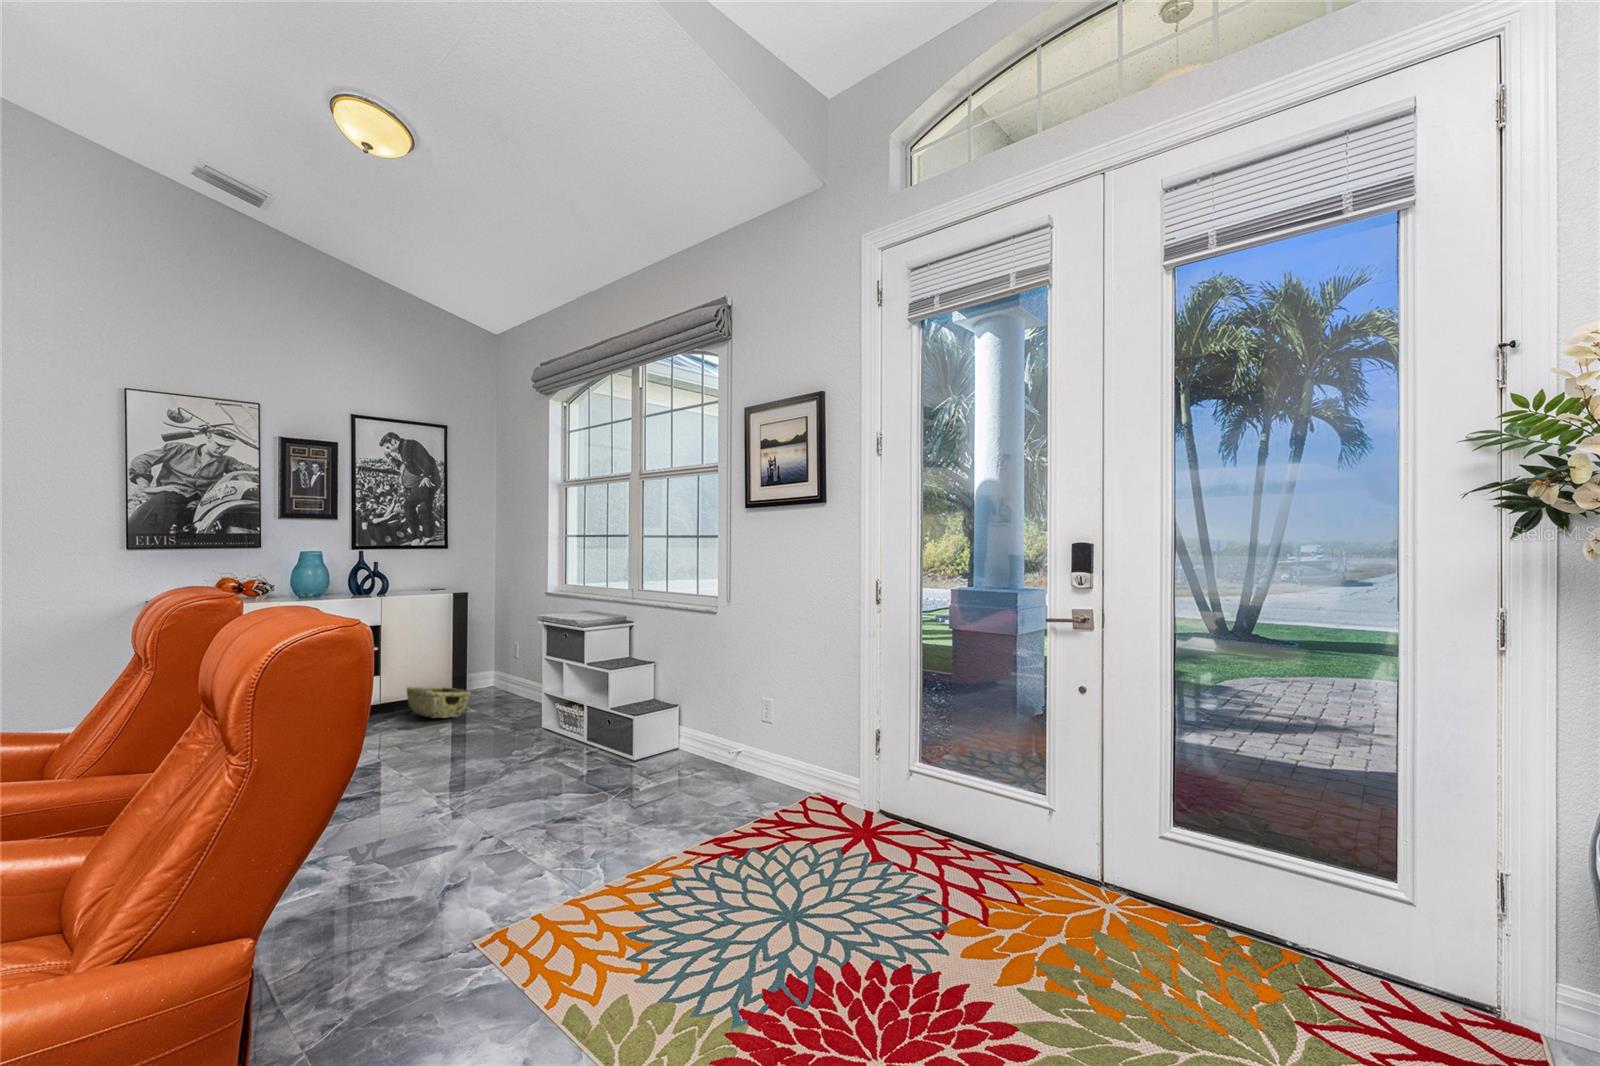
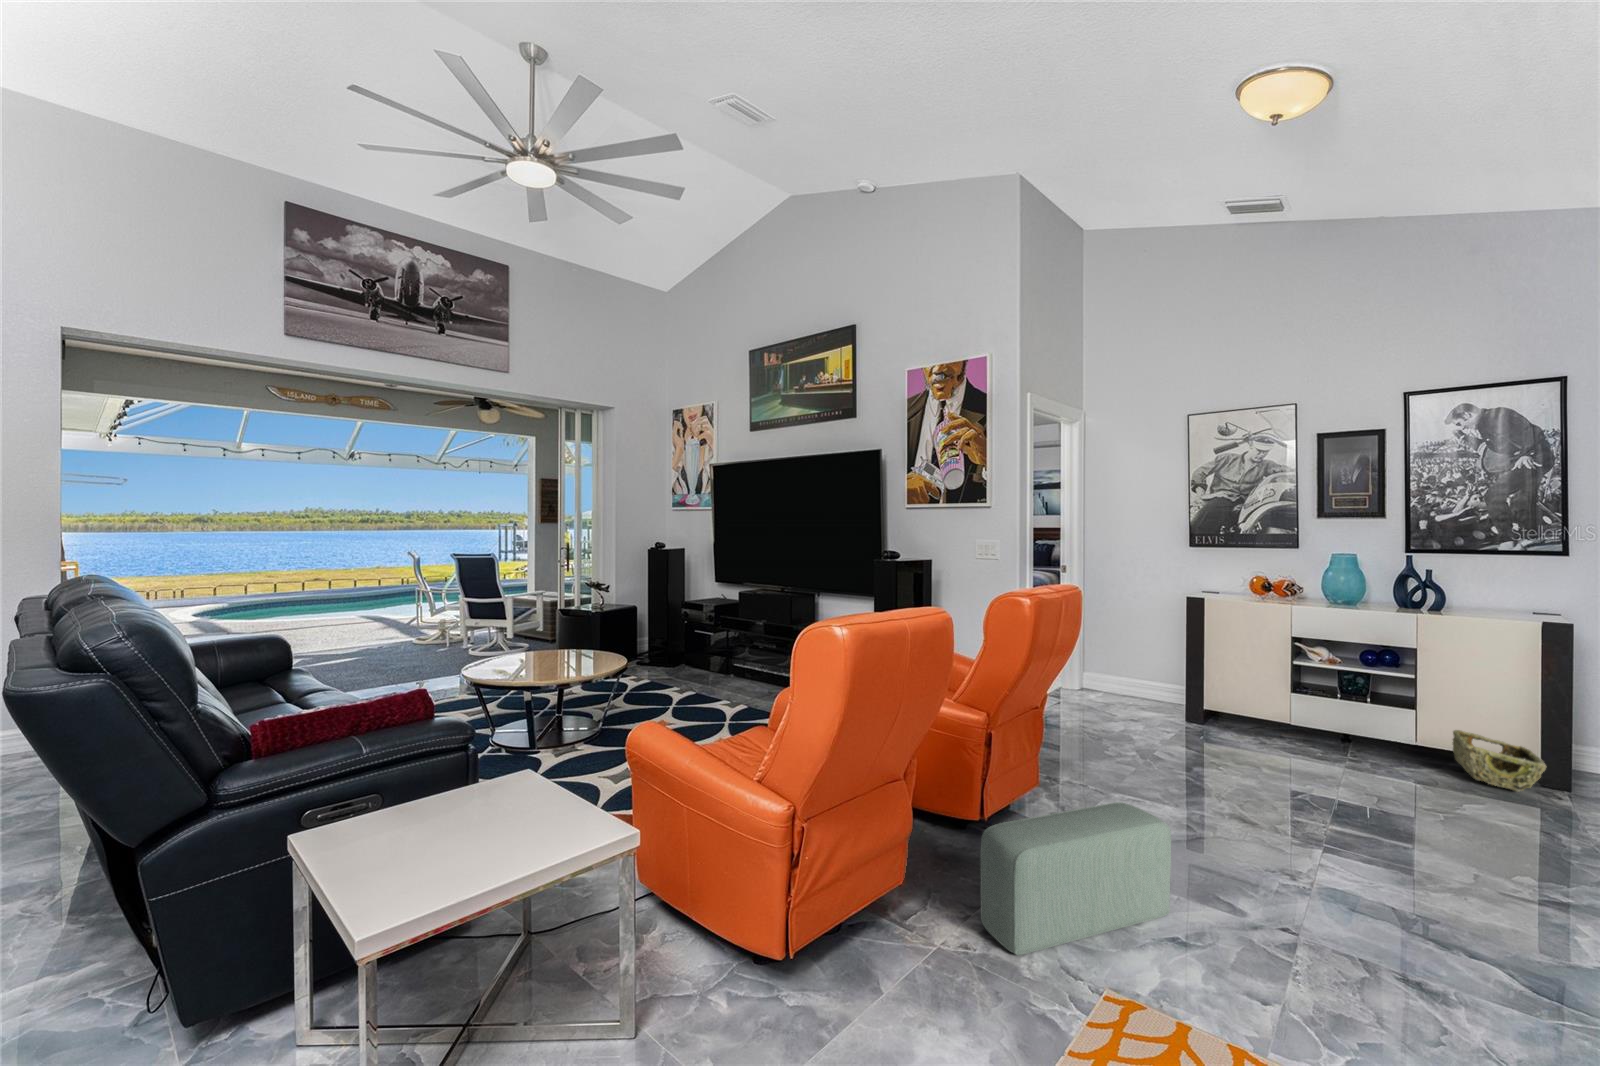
pouf: none [312,795,426,999] -> present [980,802,1171,955]

